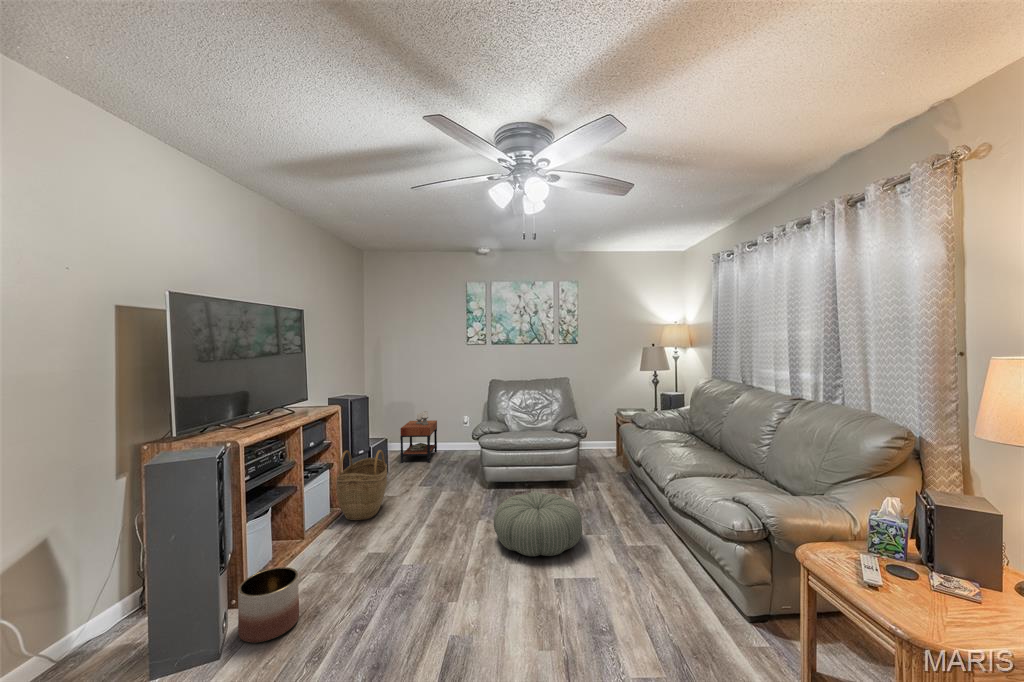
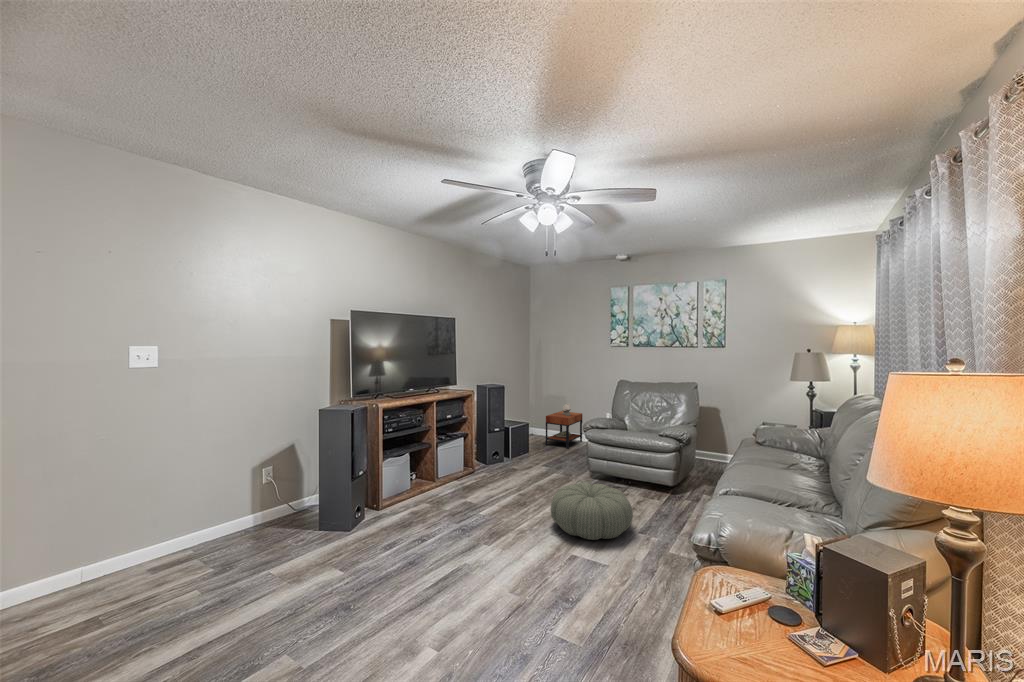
woven basket: present [337,450,387,521] -> none [466,425,507,479]
planter: present [238,567,299,643] -> none [365,489,399,530]

